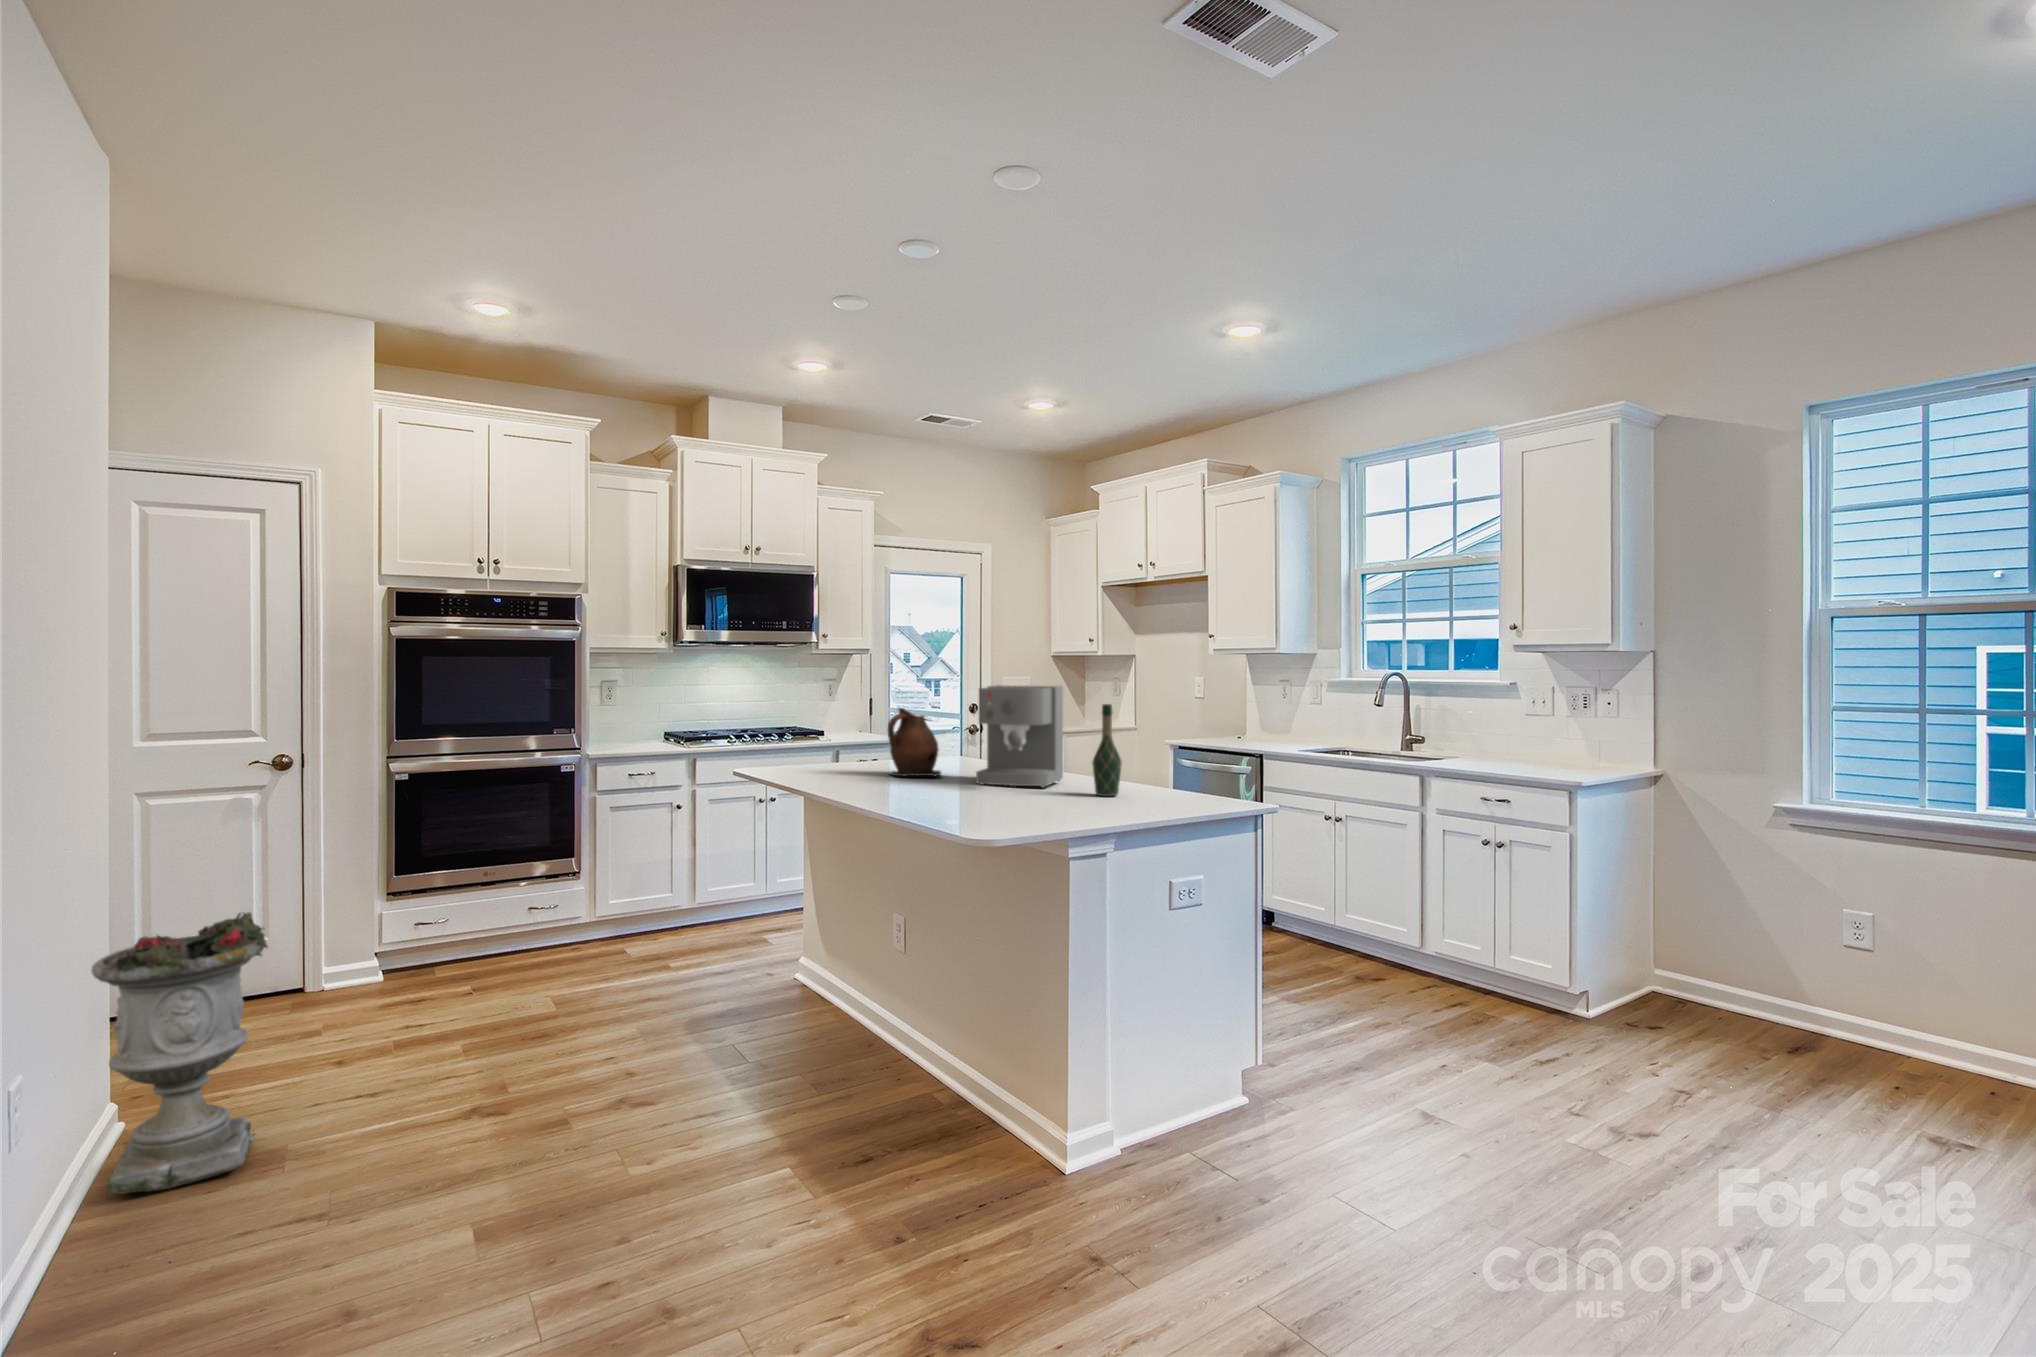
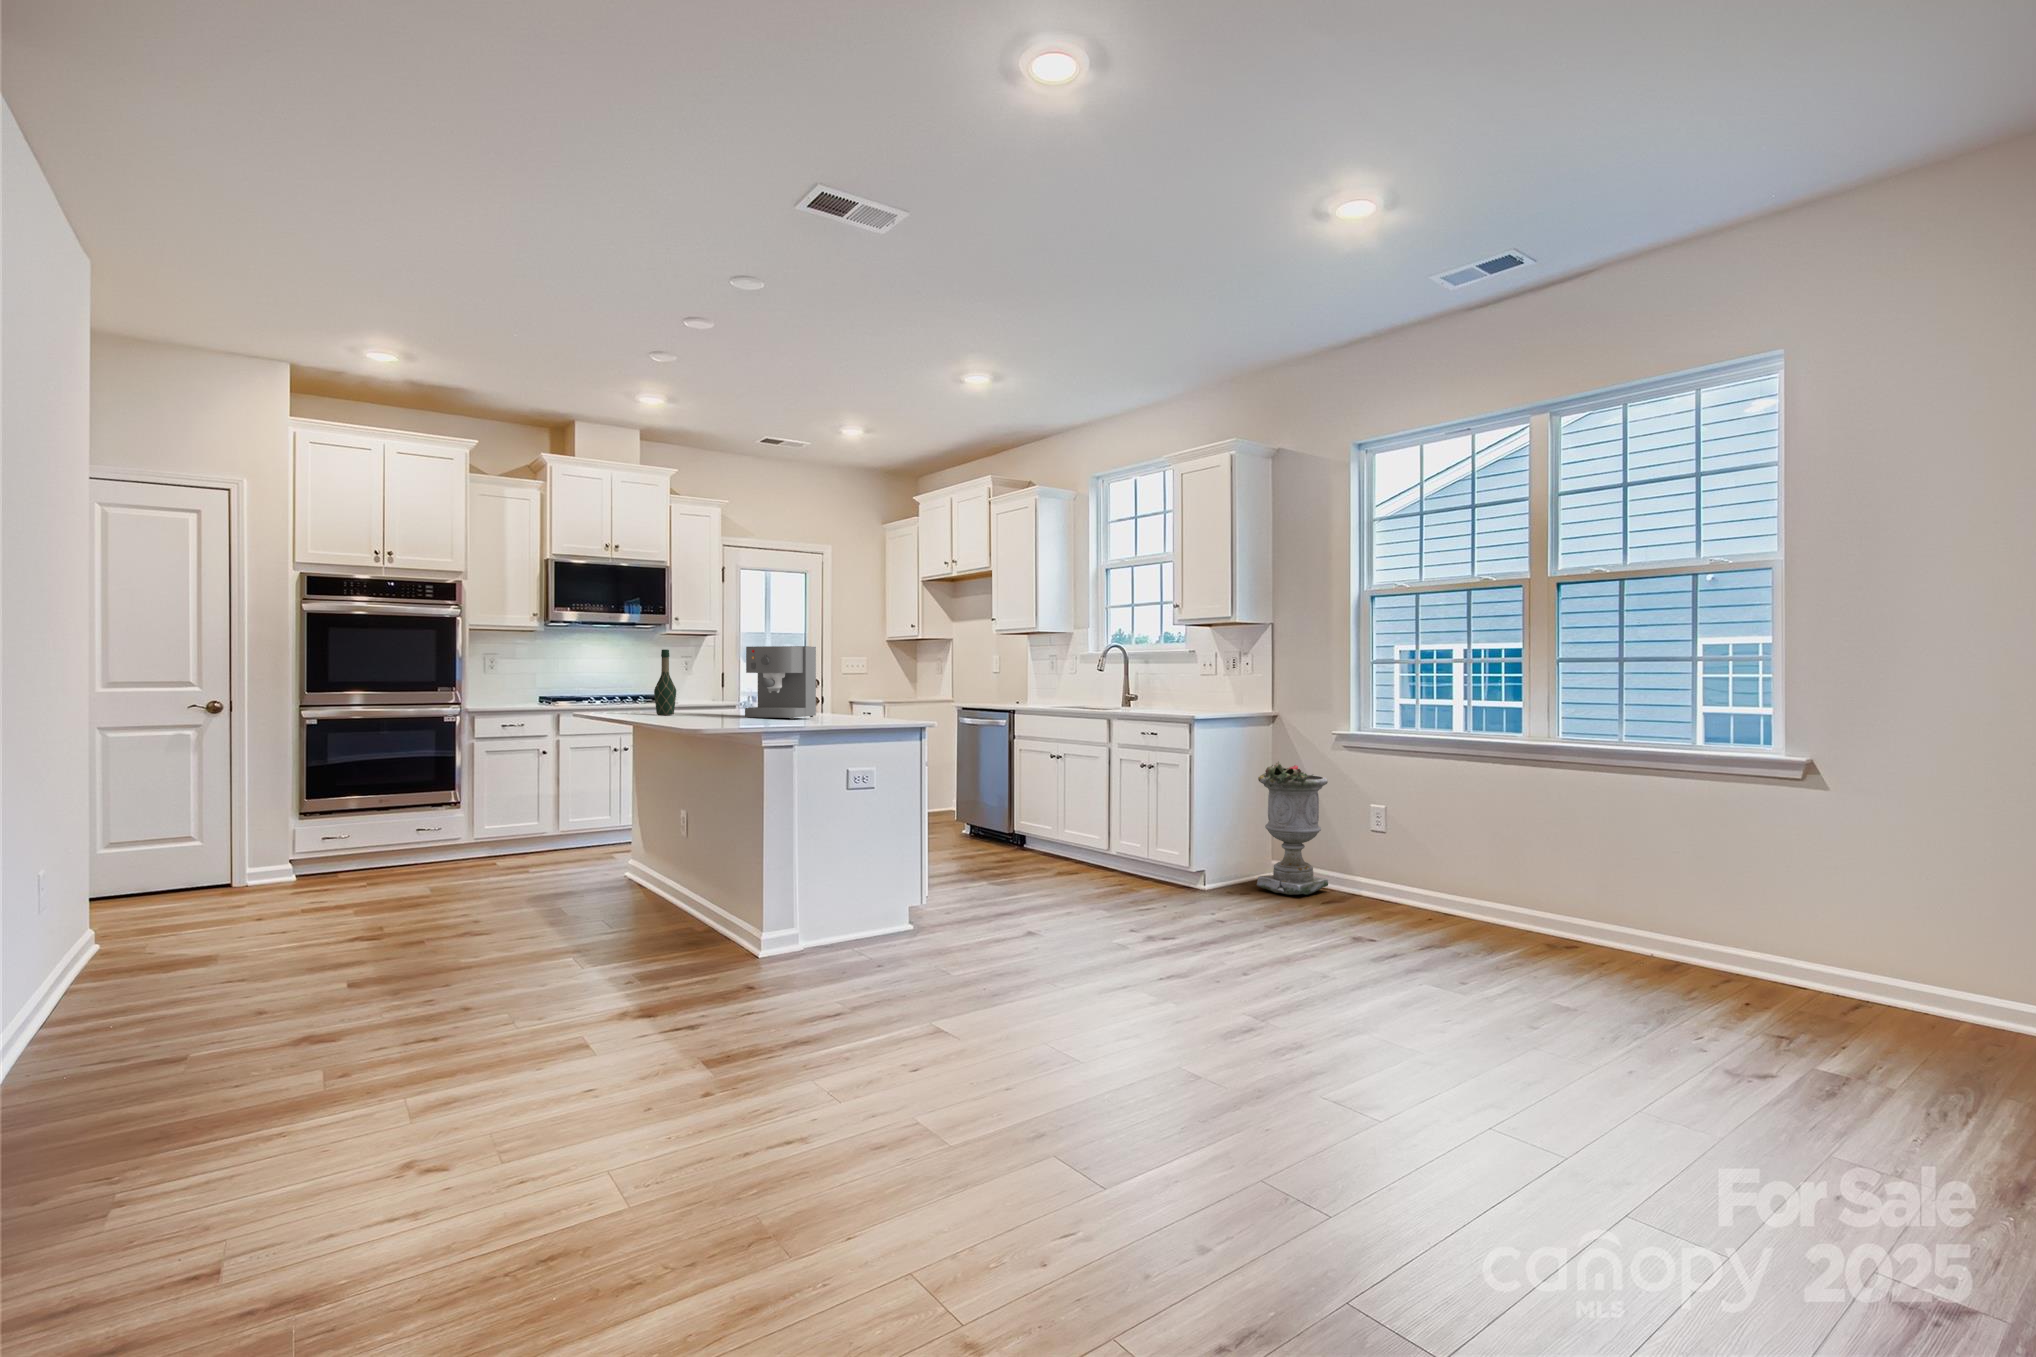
wine bottle: present [1092,704,1122,796] -> present [654,649,676,715]
ceramic pitcher: present [887,708,941,776] -> none [683,663,729,714]
planter: present [91,912,267,1195] -> present [1256,761,1328,895]

